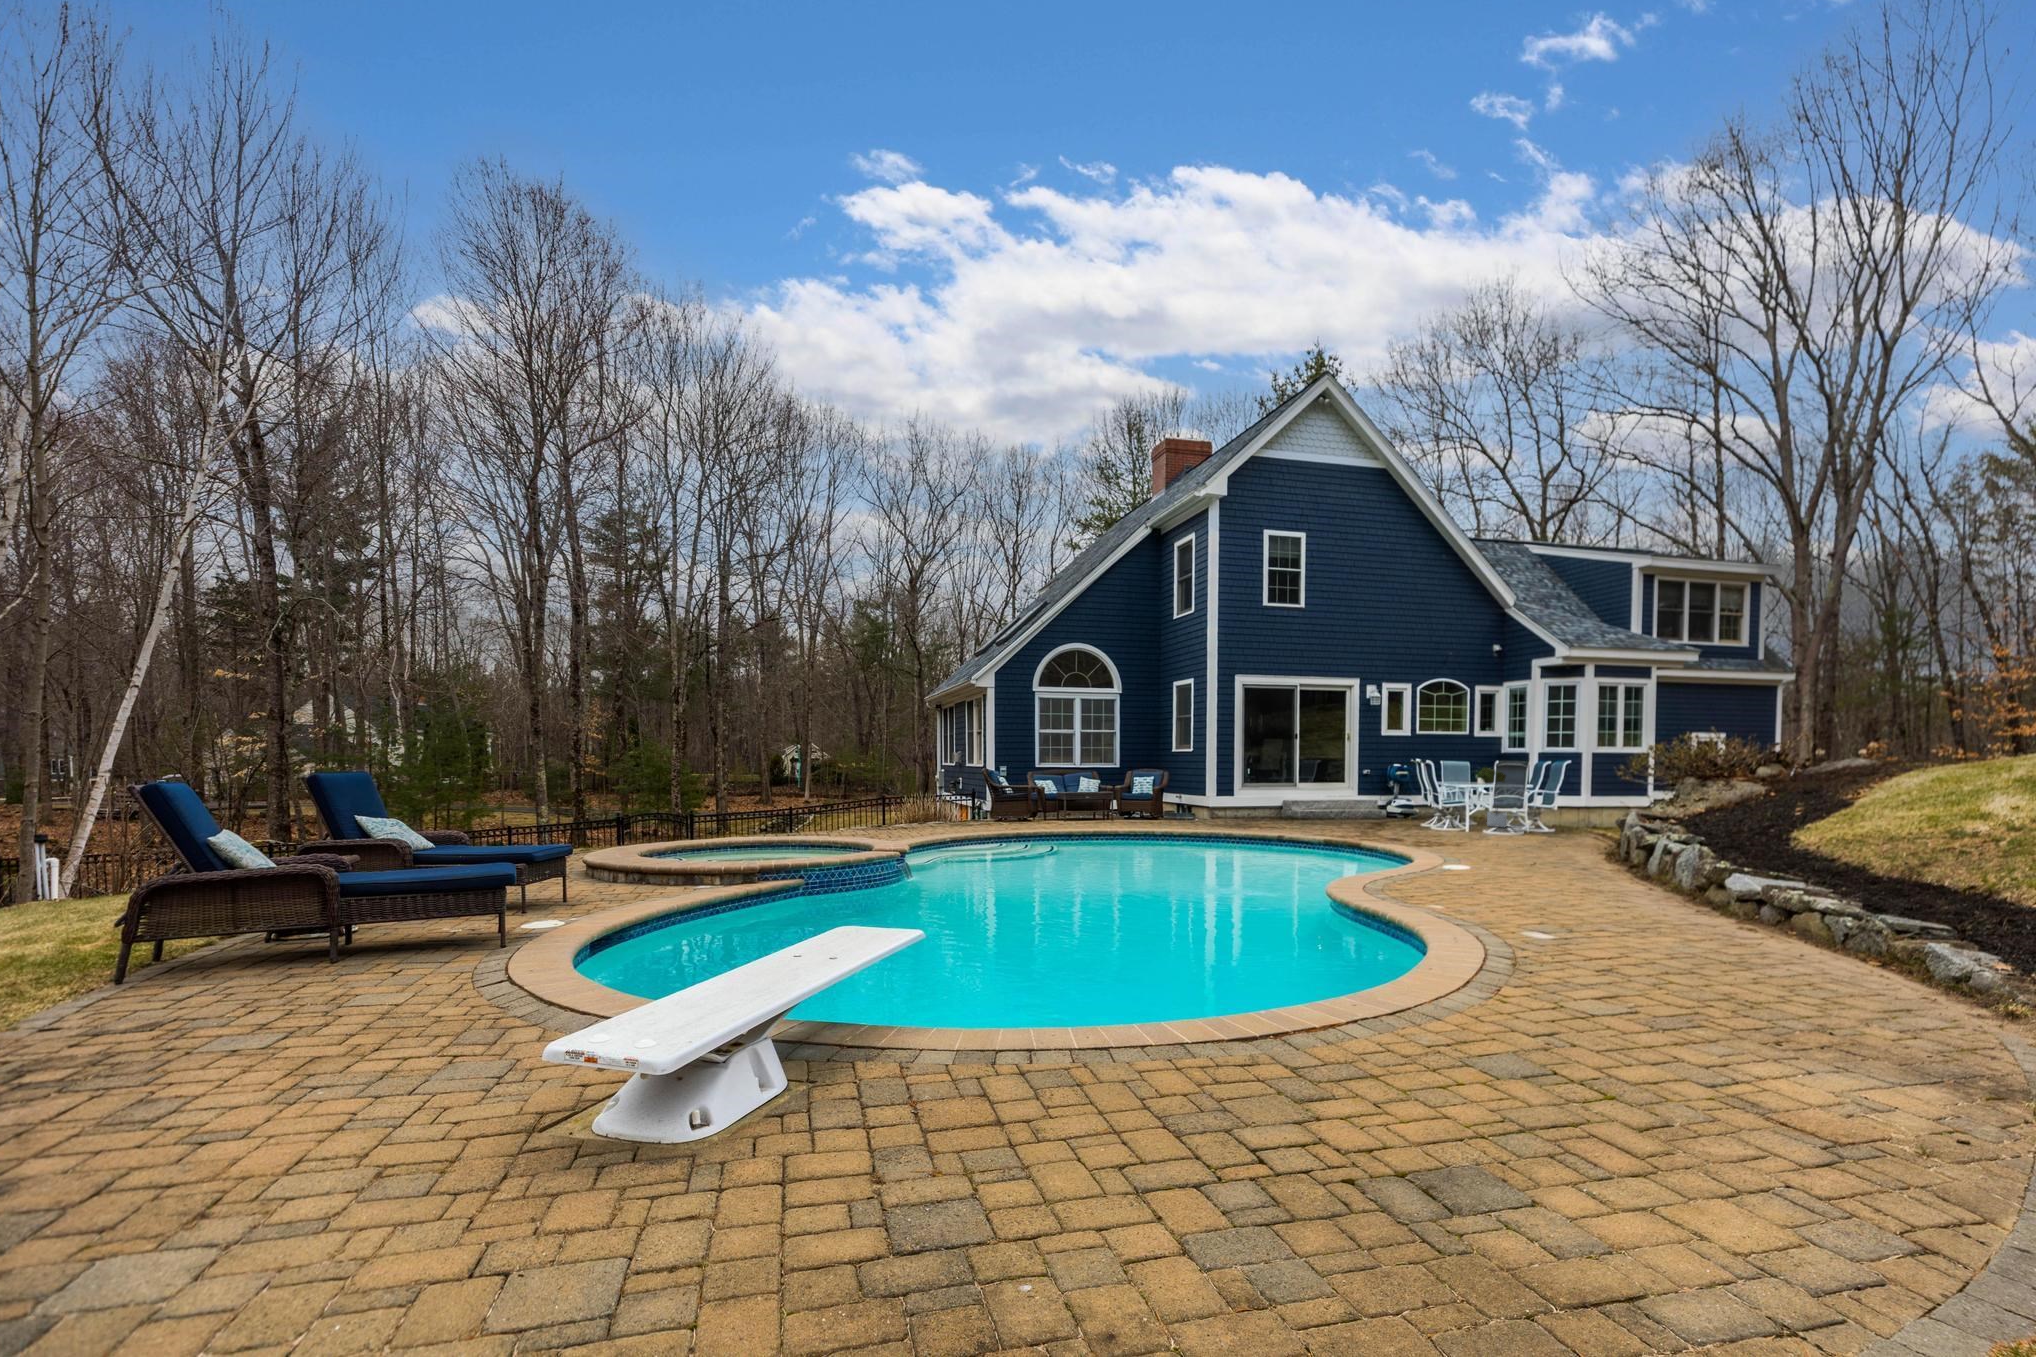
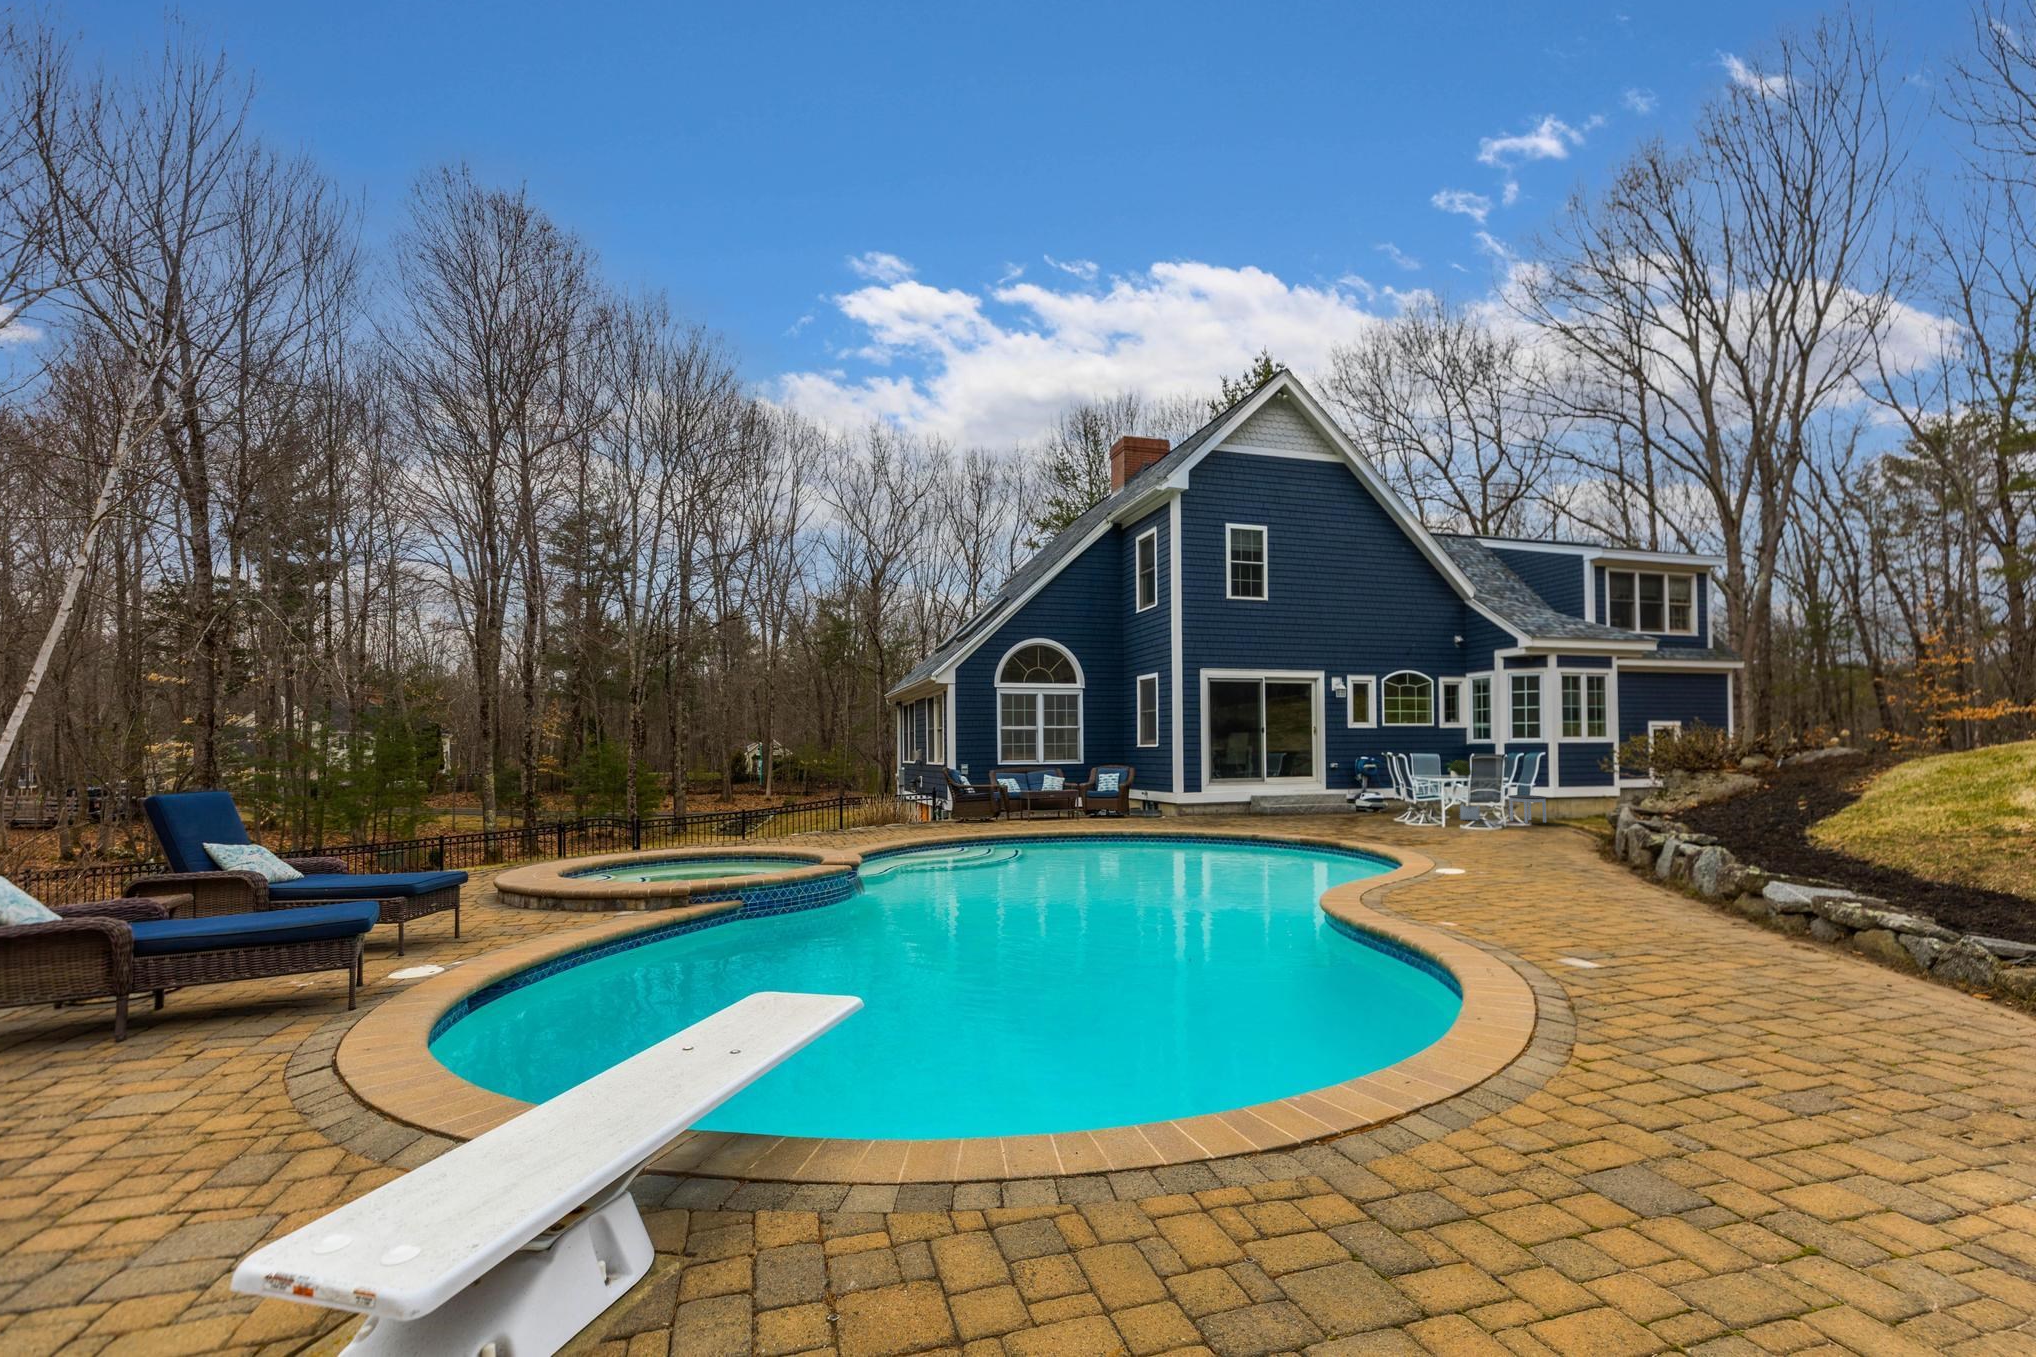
round table: none [1534,803,1571,830] -> present [1508,795,1546,823]

